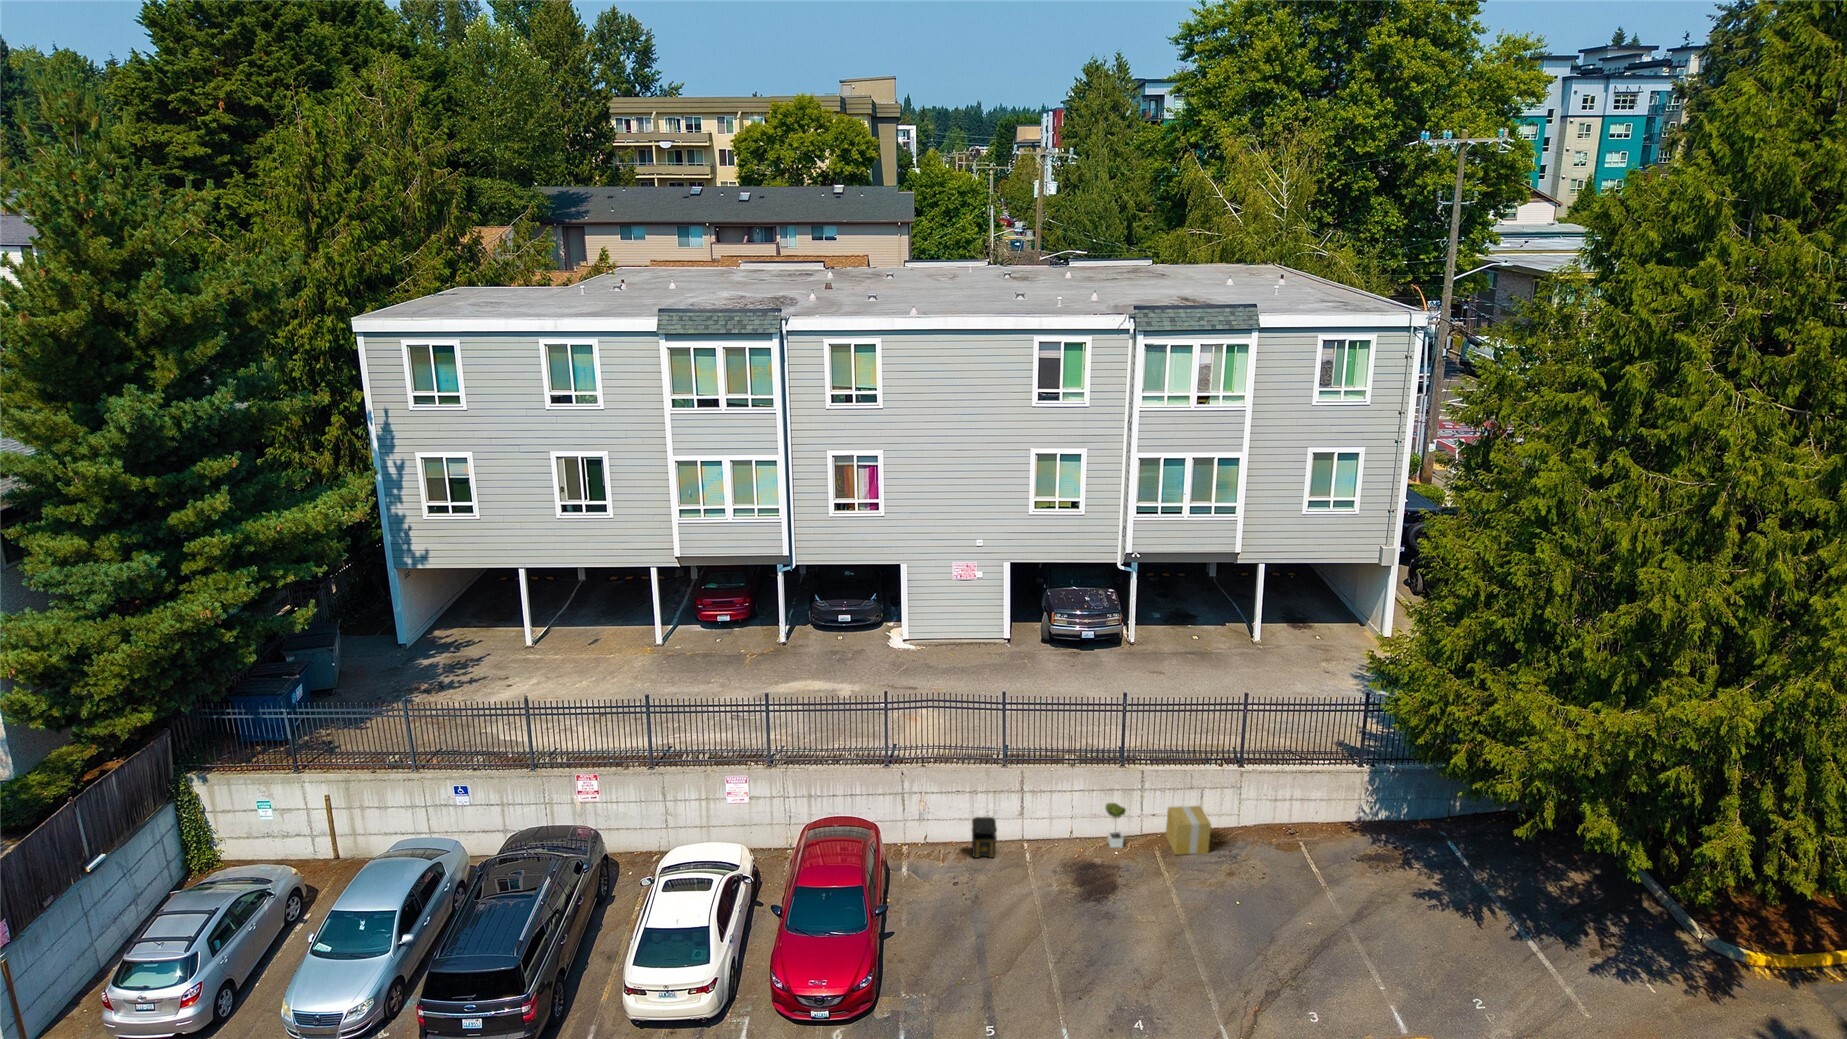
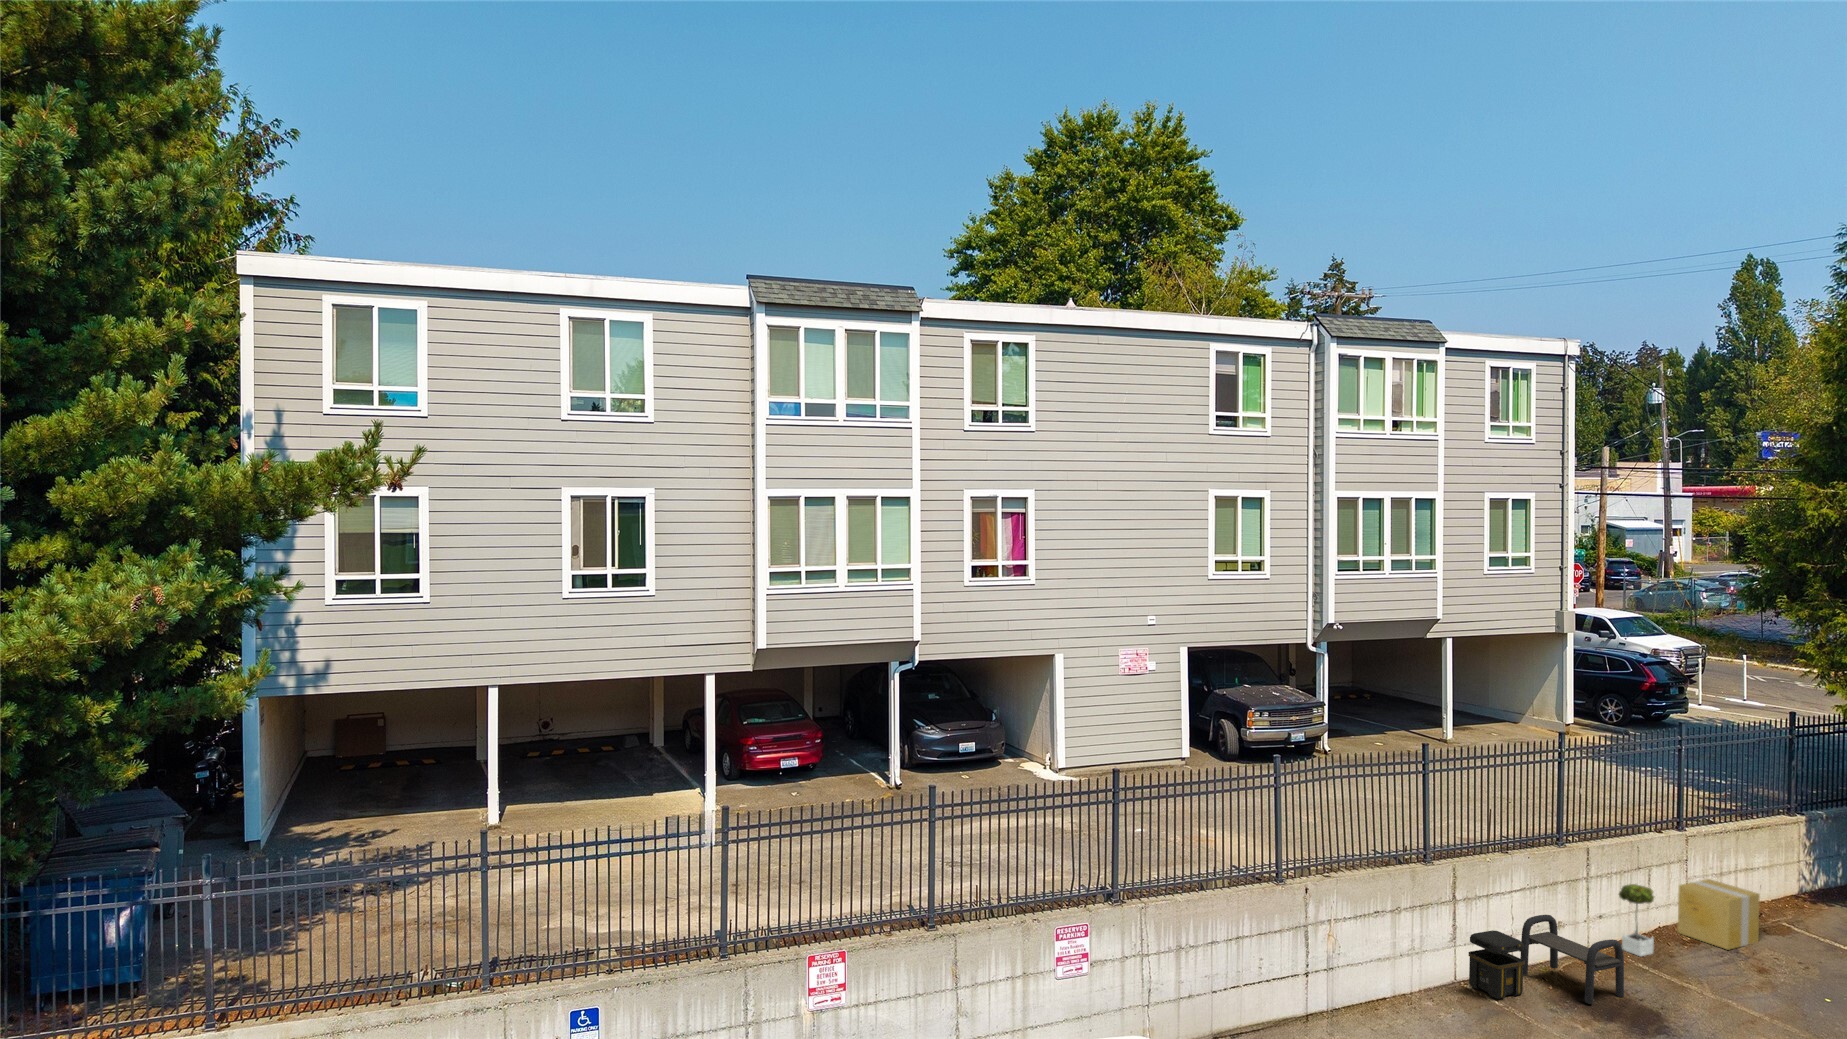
bench: none [1015,813,1054,872] -> present [1520,915,1624,1004]

